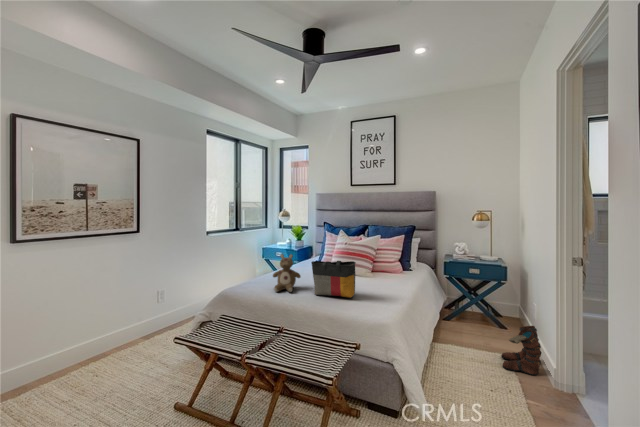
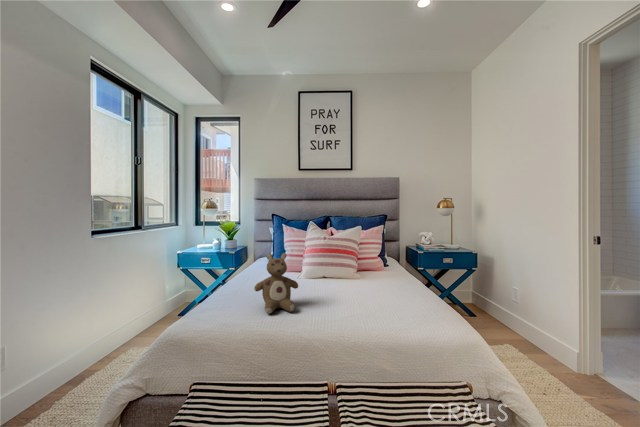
tote bag: present [311,261,356,298] -> none [322,257,390,311]
boots: present [502,326,541,375] -> none [506,314,558,368]

